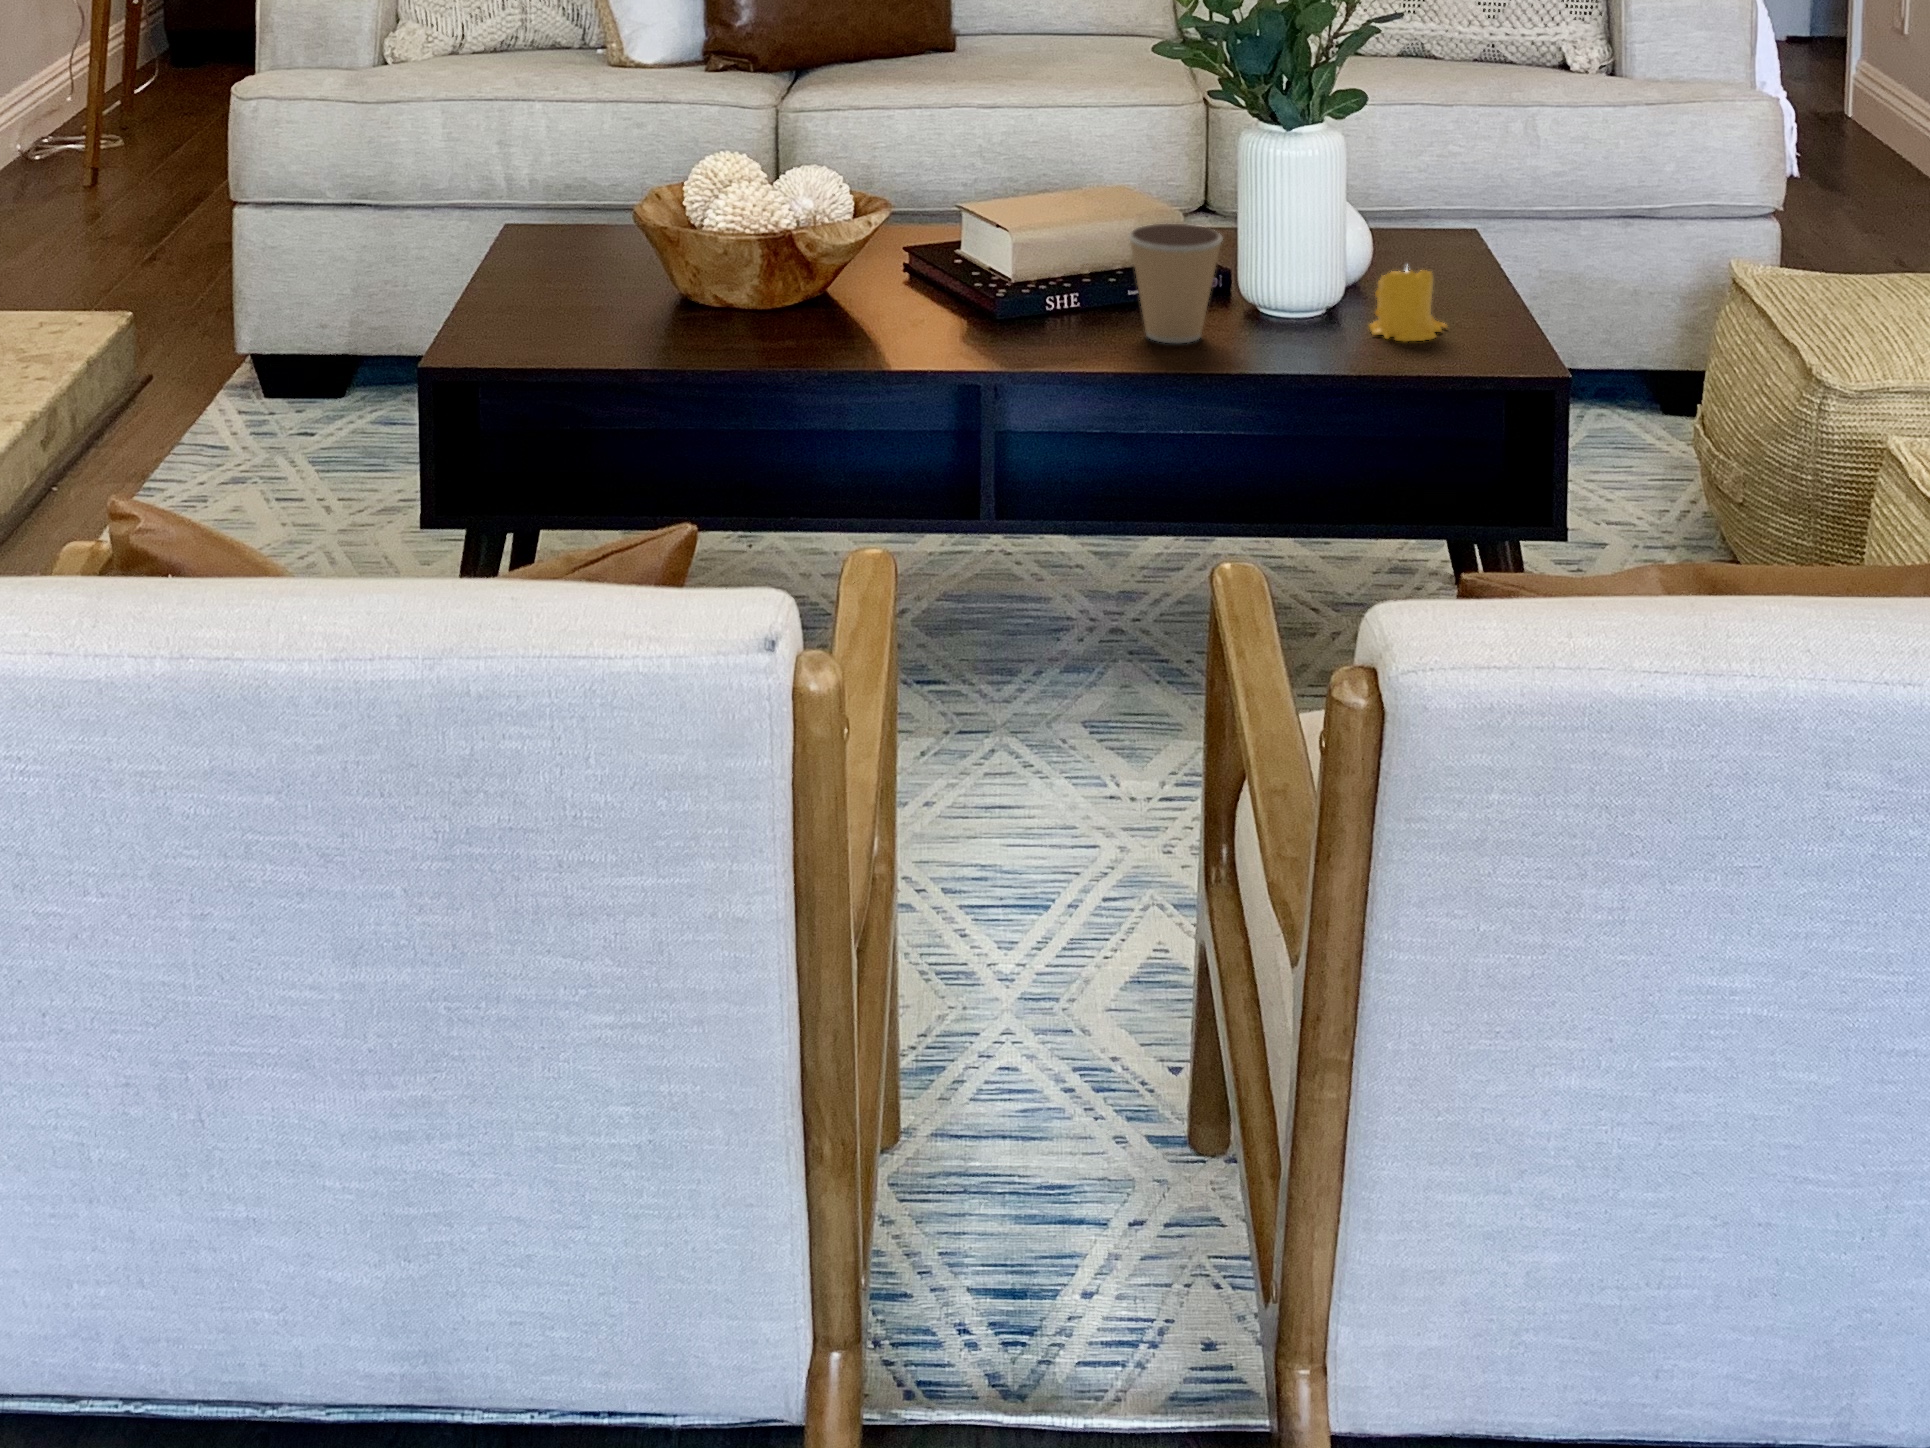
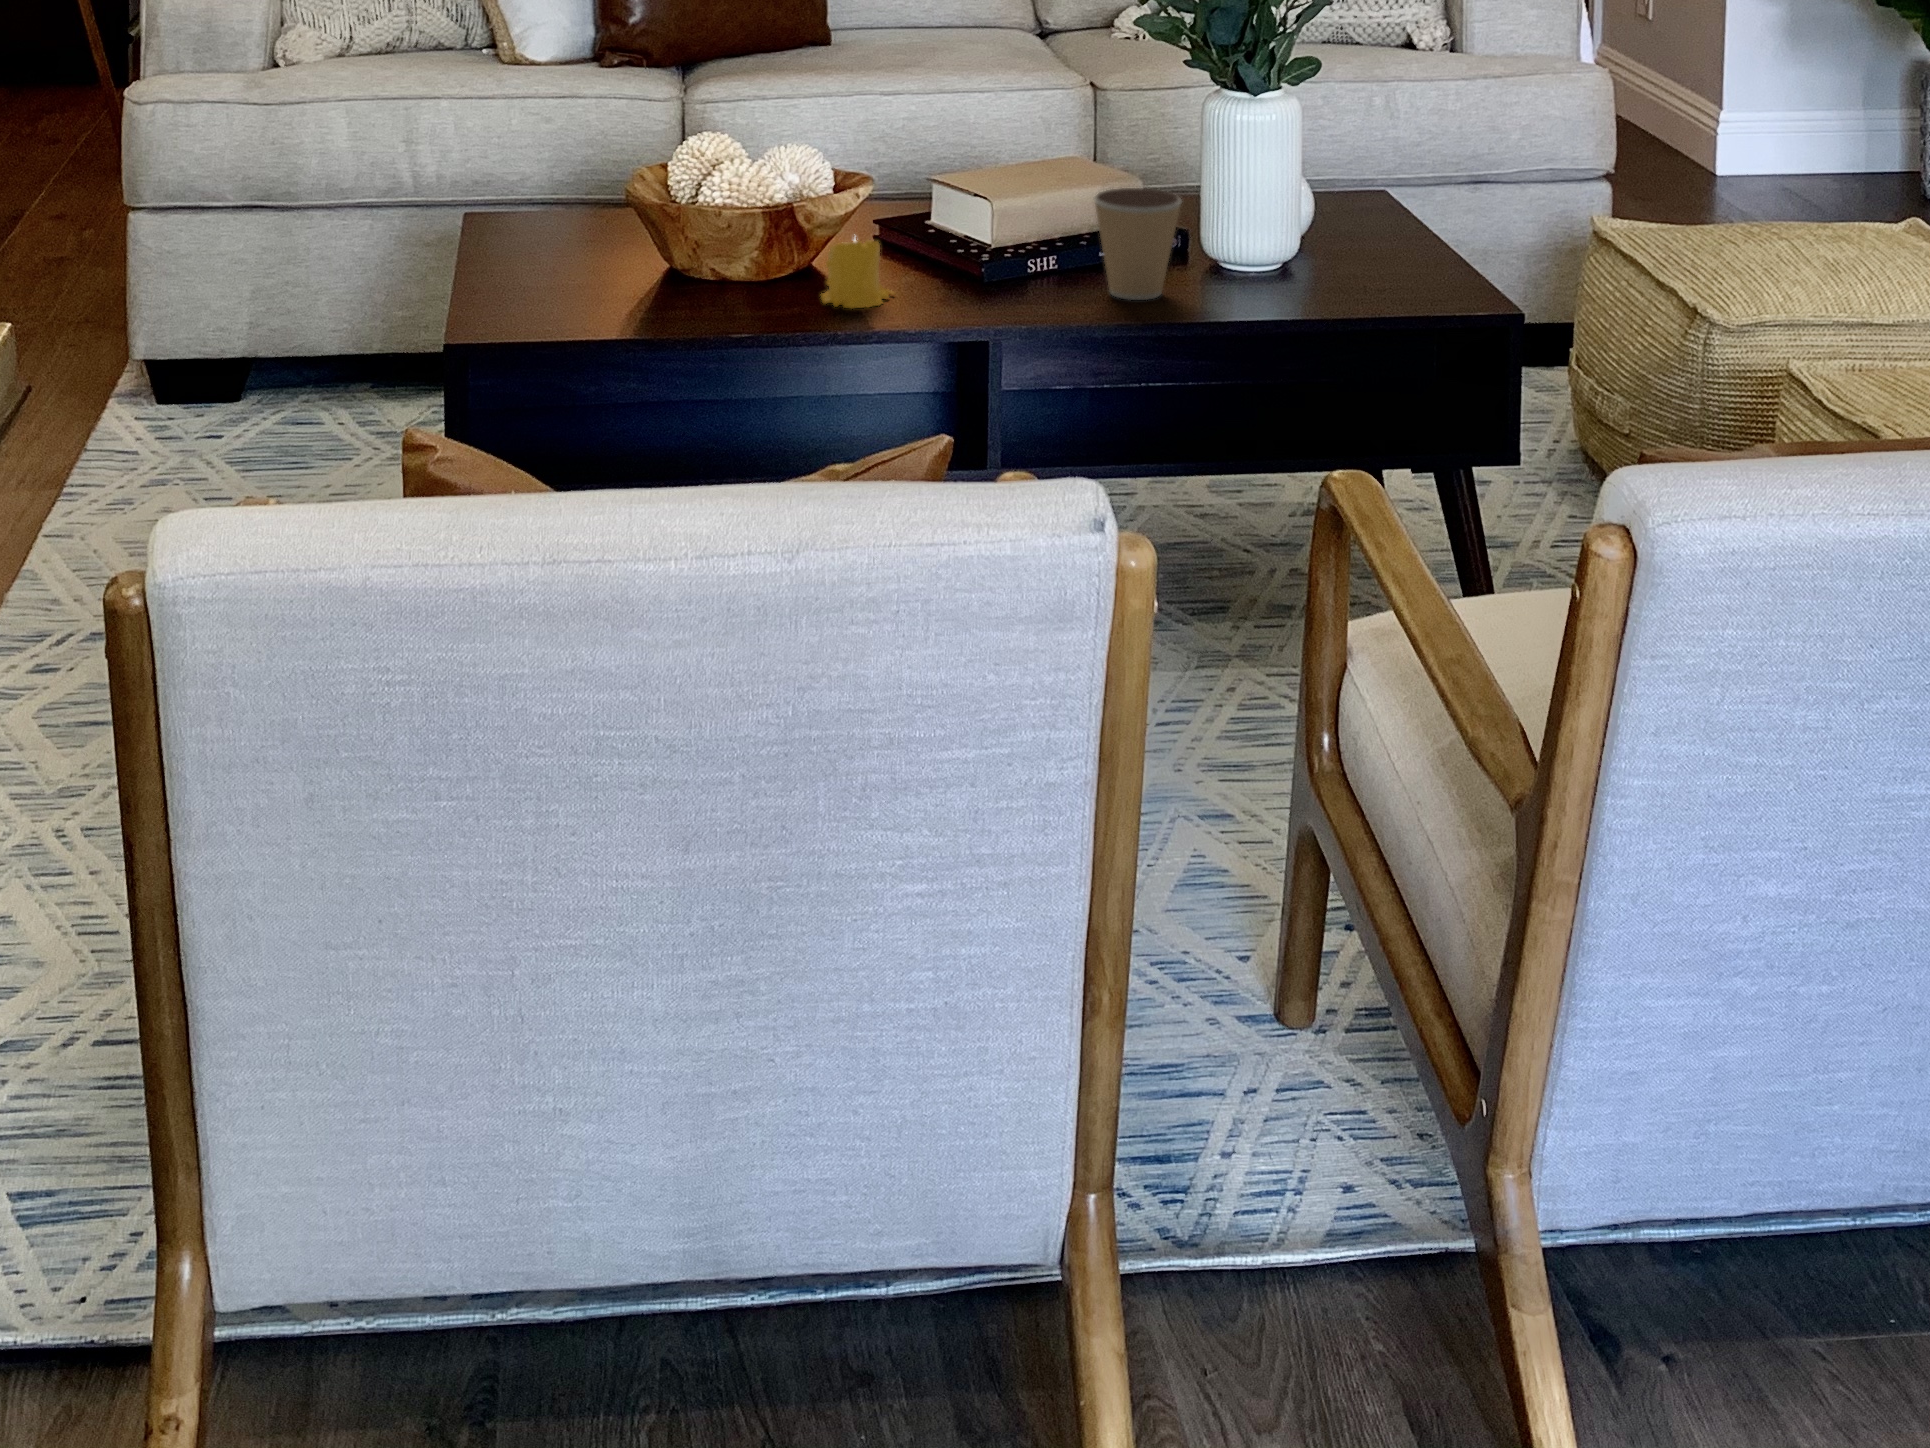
candle: present [1369,269,1447,341] -> present [821,240,894,309]

